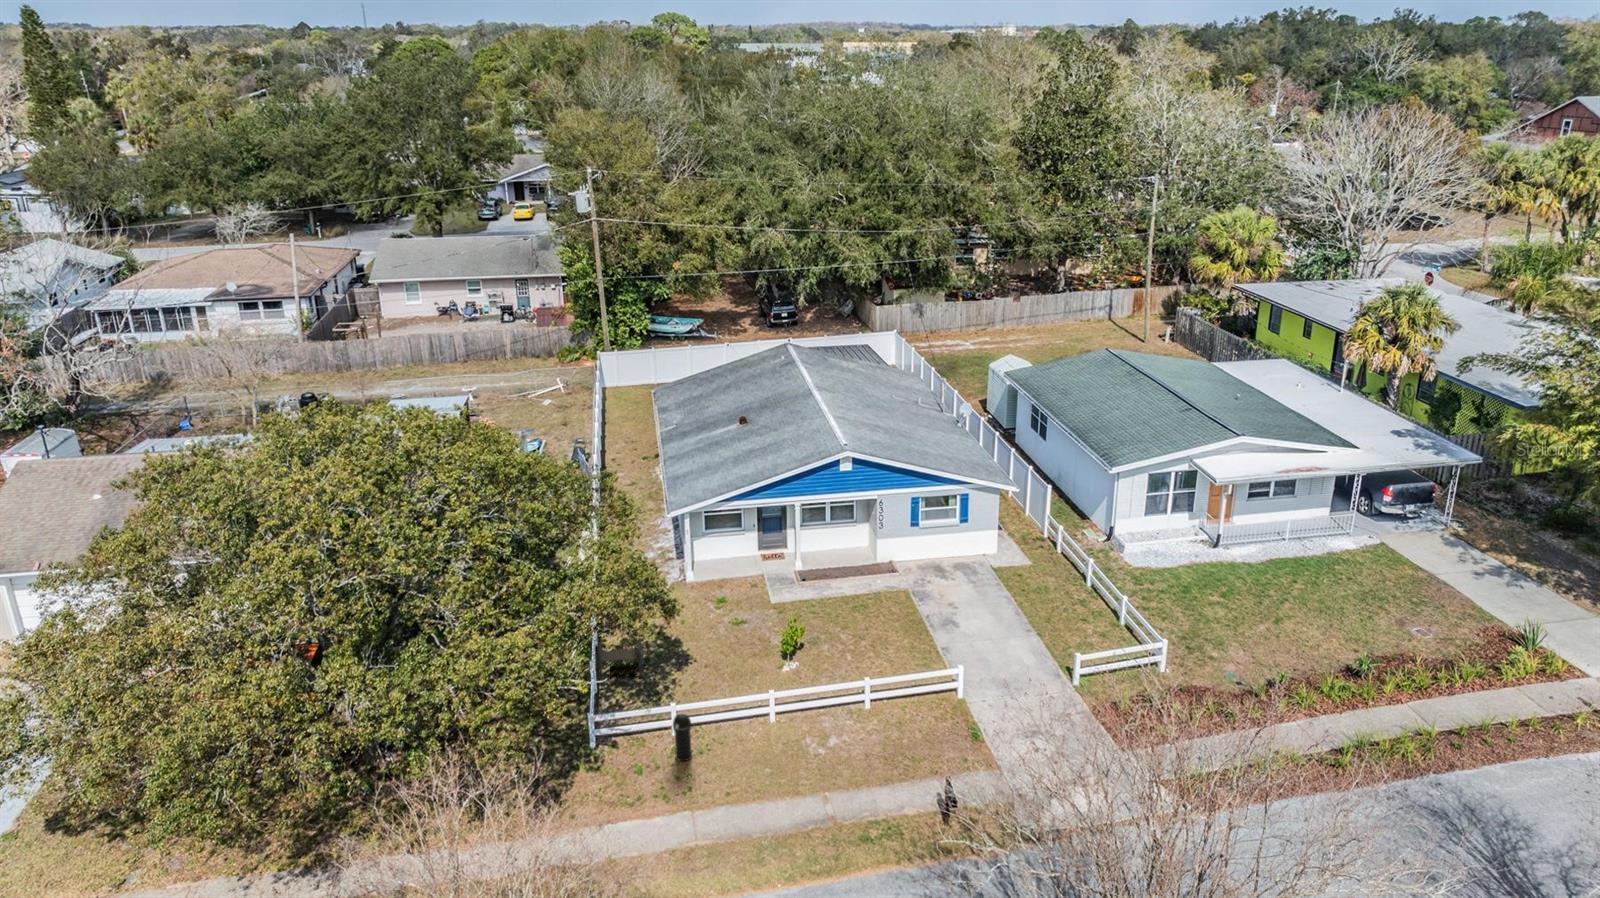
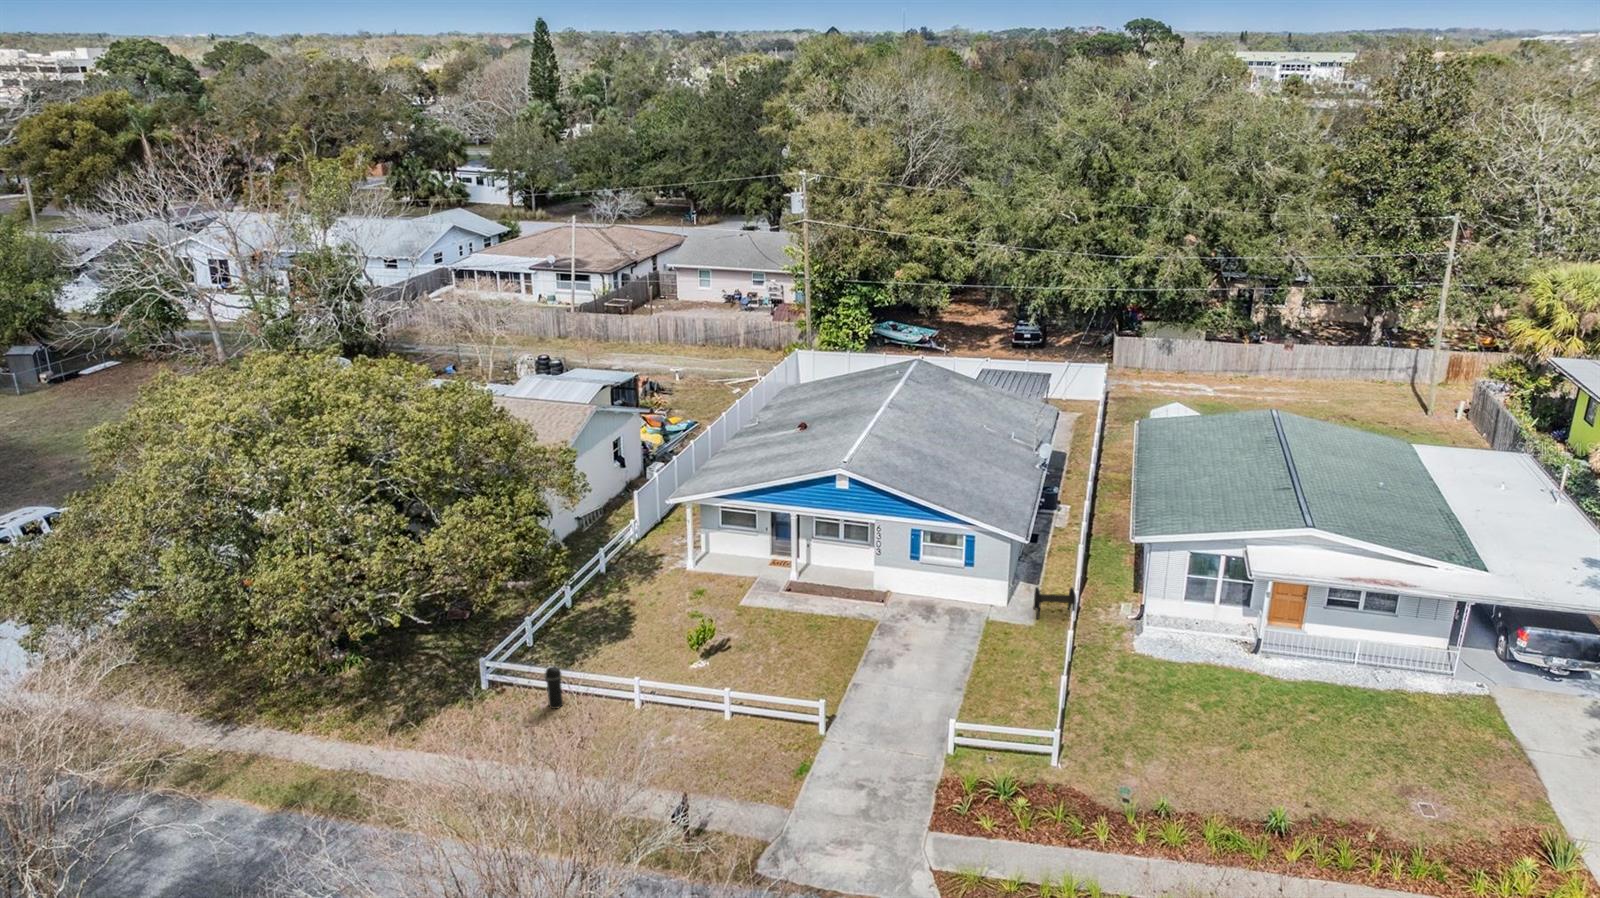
bench: present [597,640,643,679] -> present [1033,587,1076,619]

